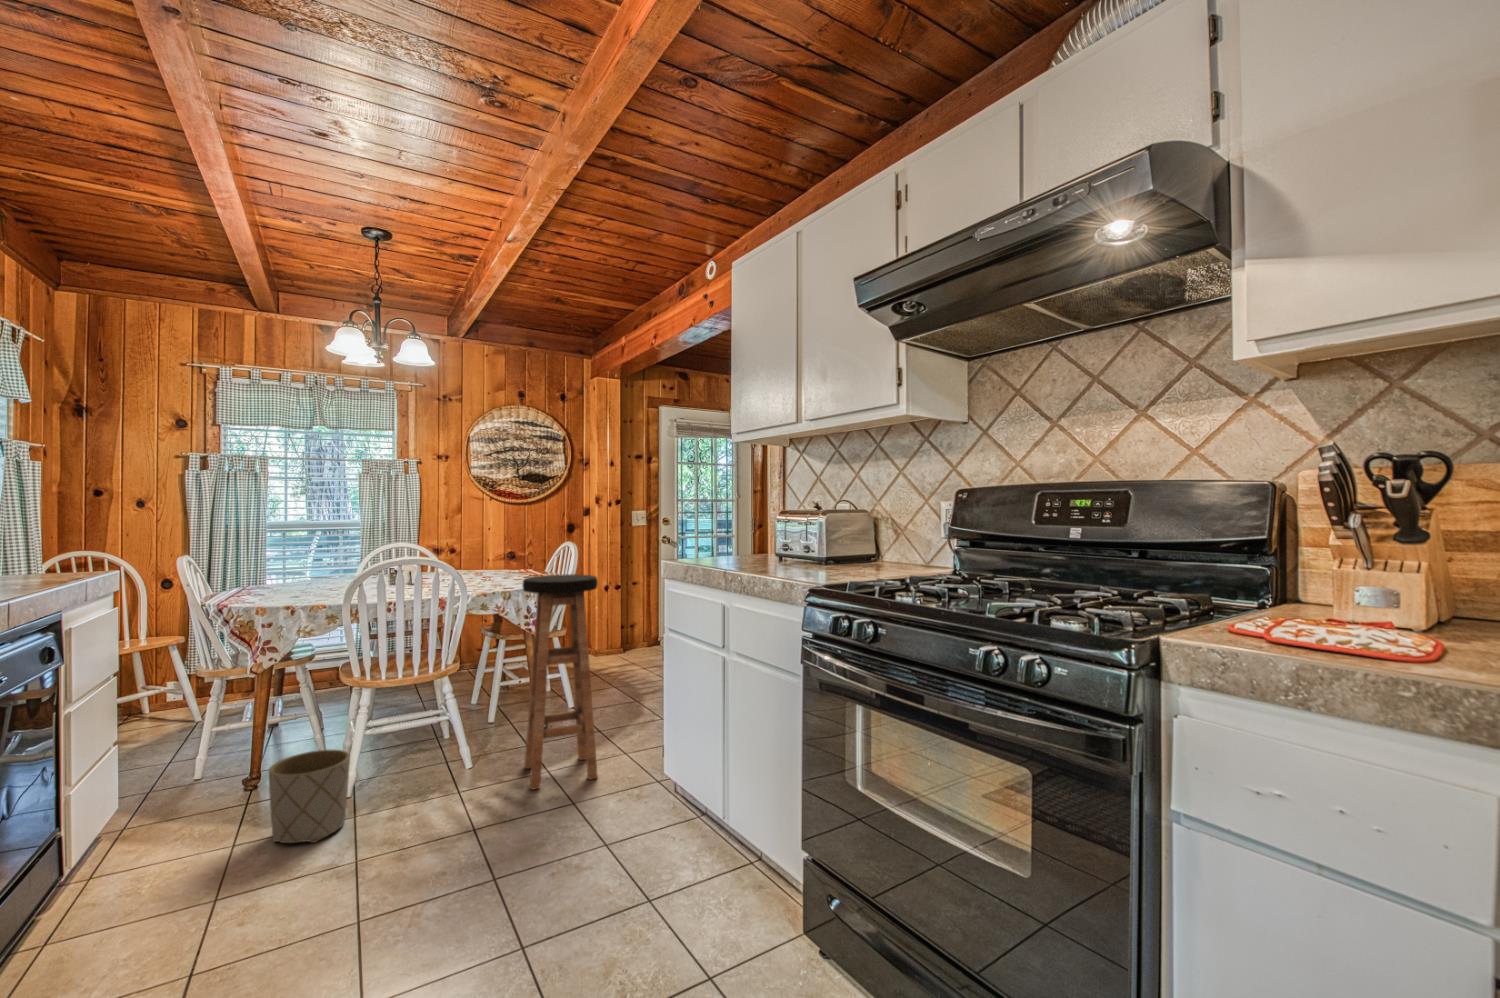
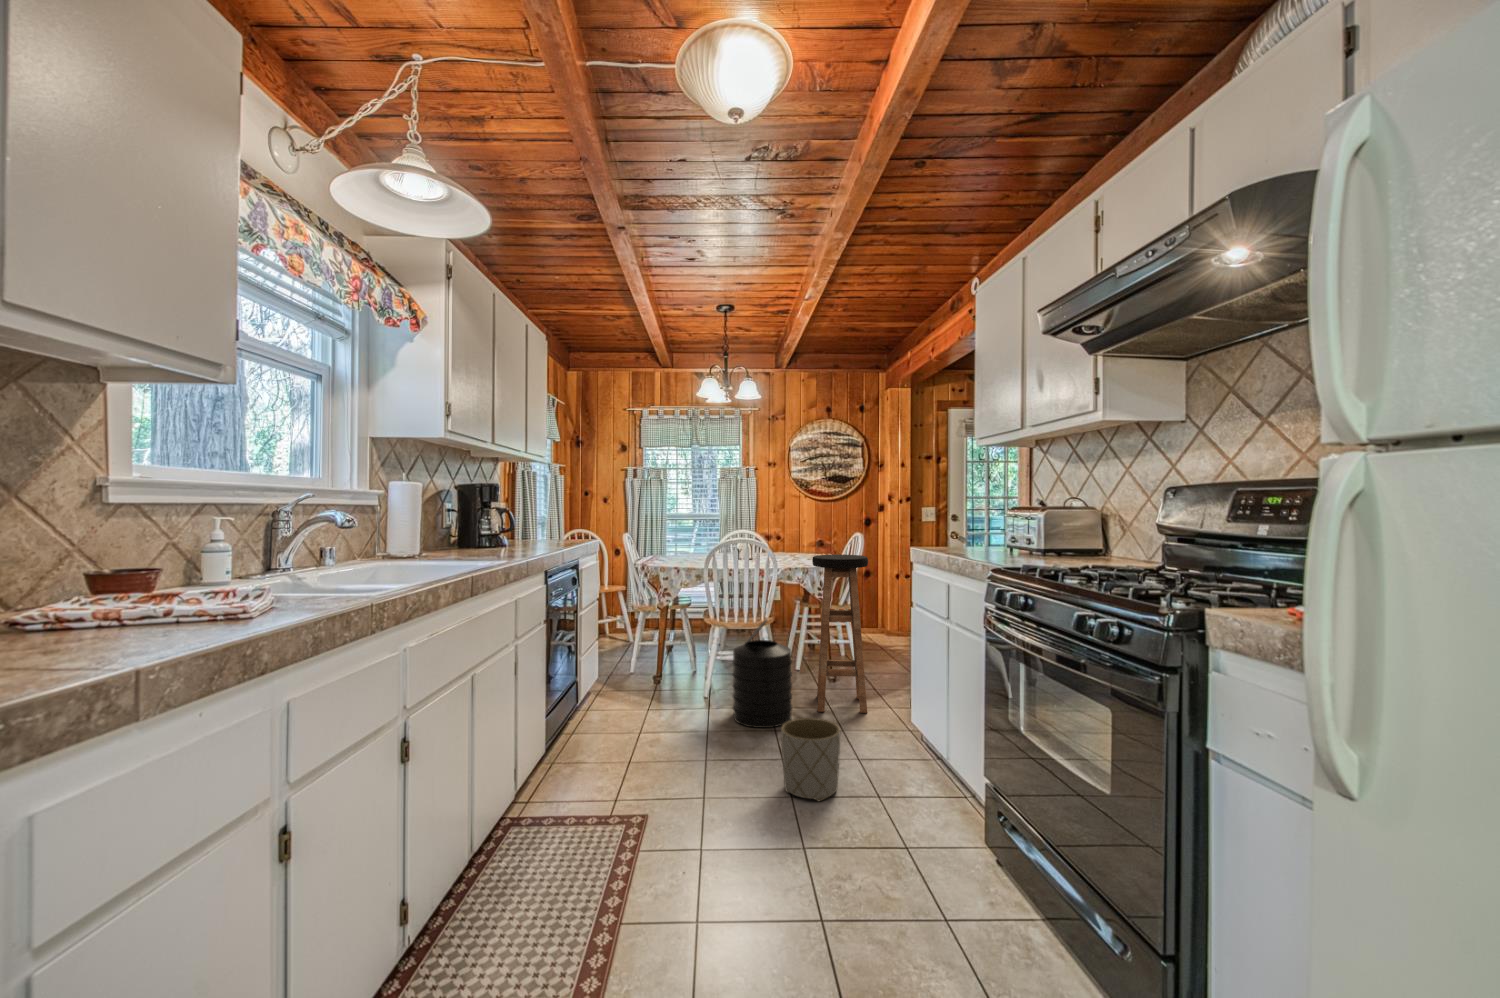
trash can: none [402,673,497,836] -> present [732,620,792,728]
planter: present [268,750,350,843] -> present [781,718,840,801]

